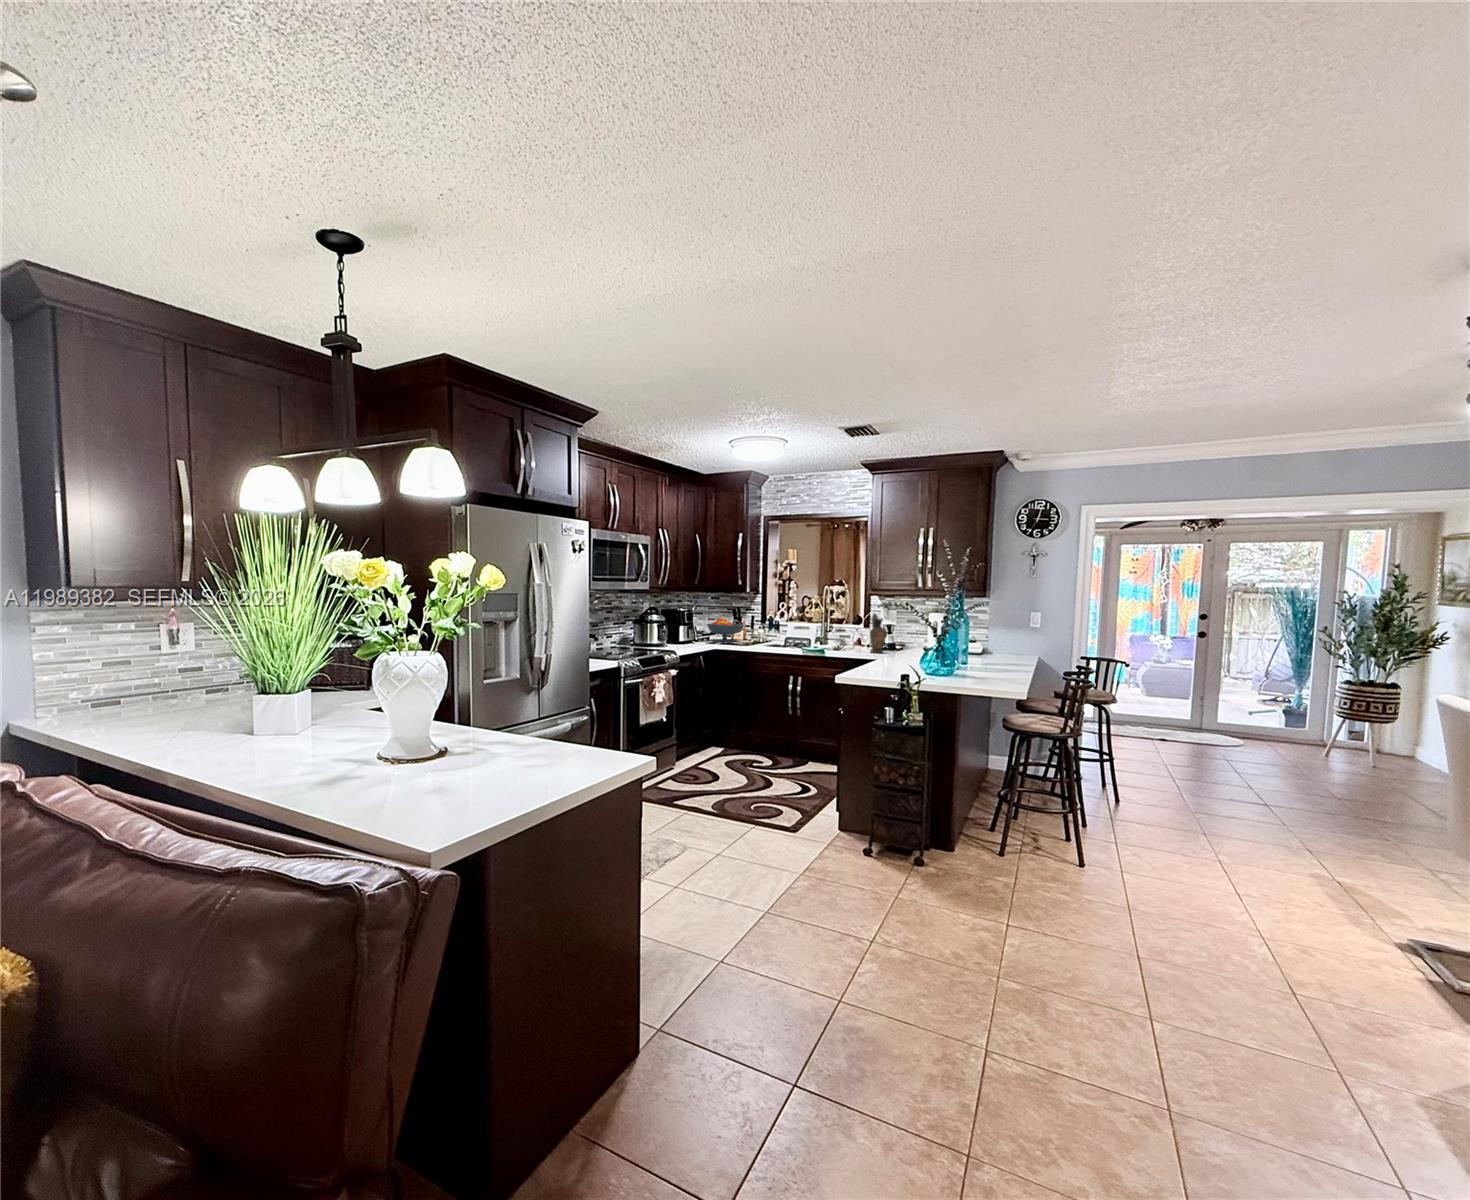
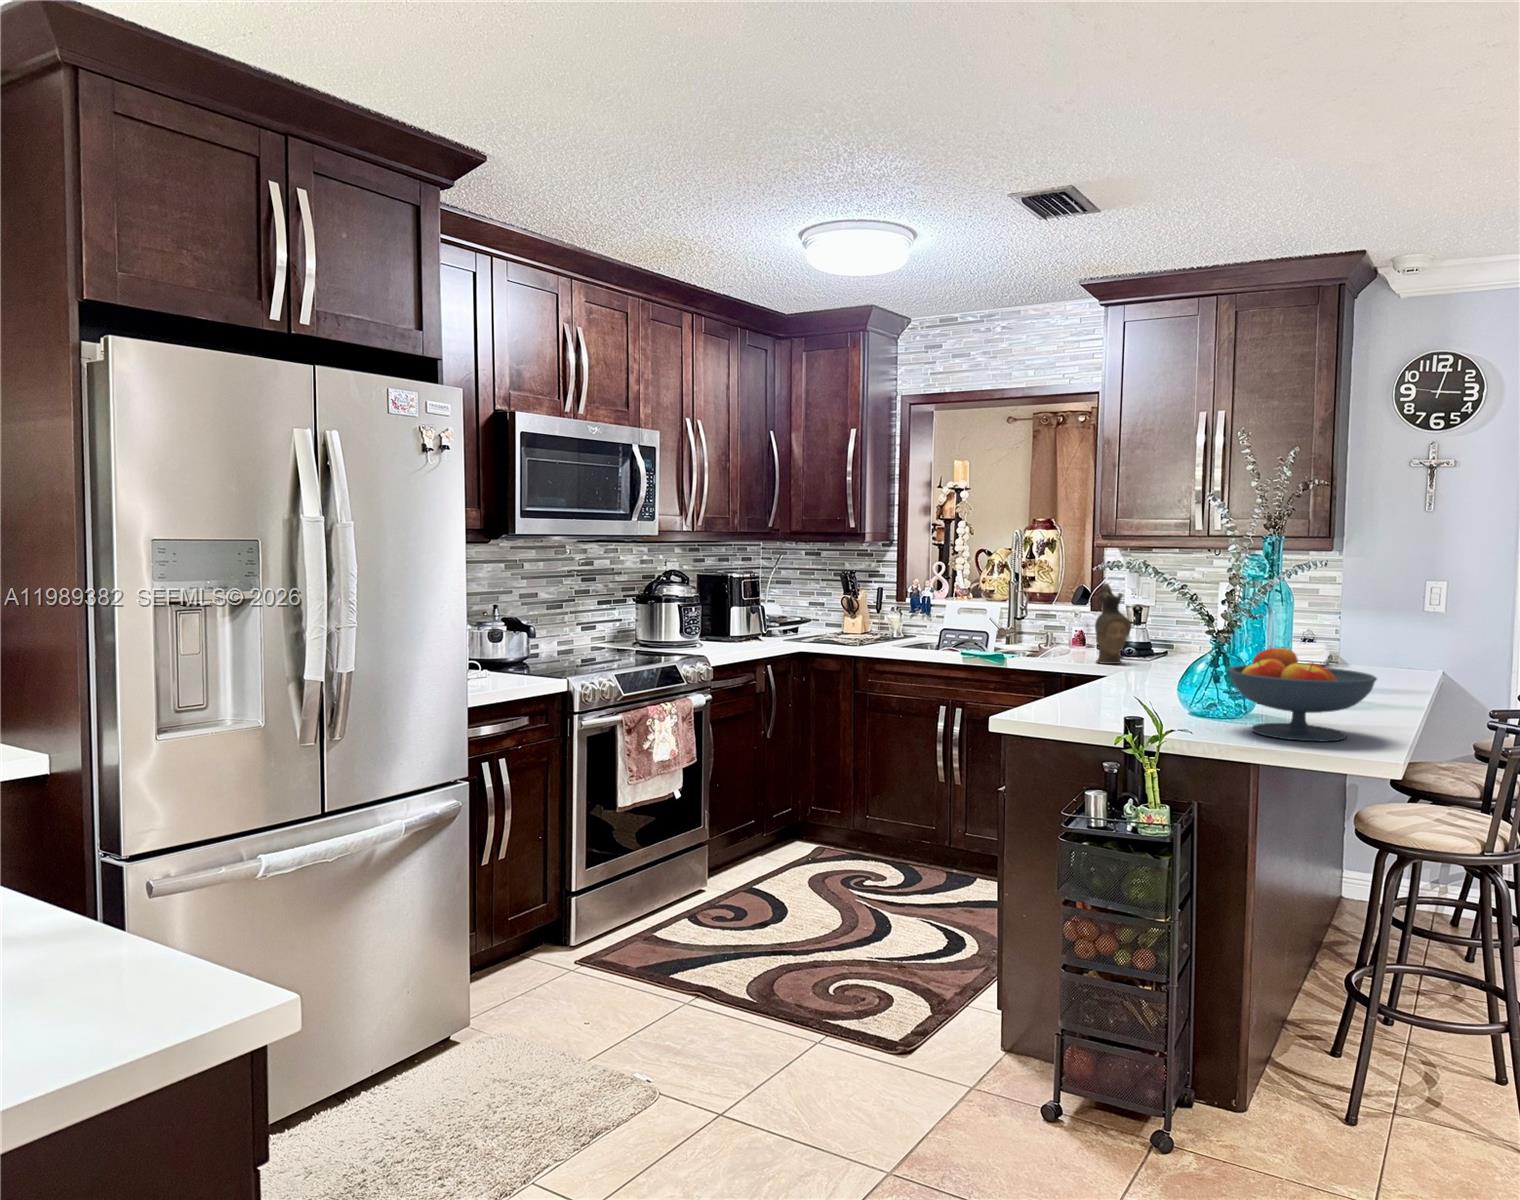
fruit bowl: present [707,618,743,642] -> present [1228,646,1377,741]

